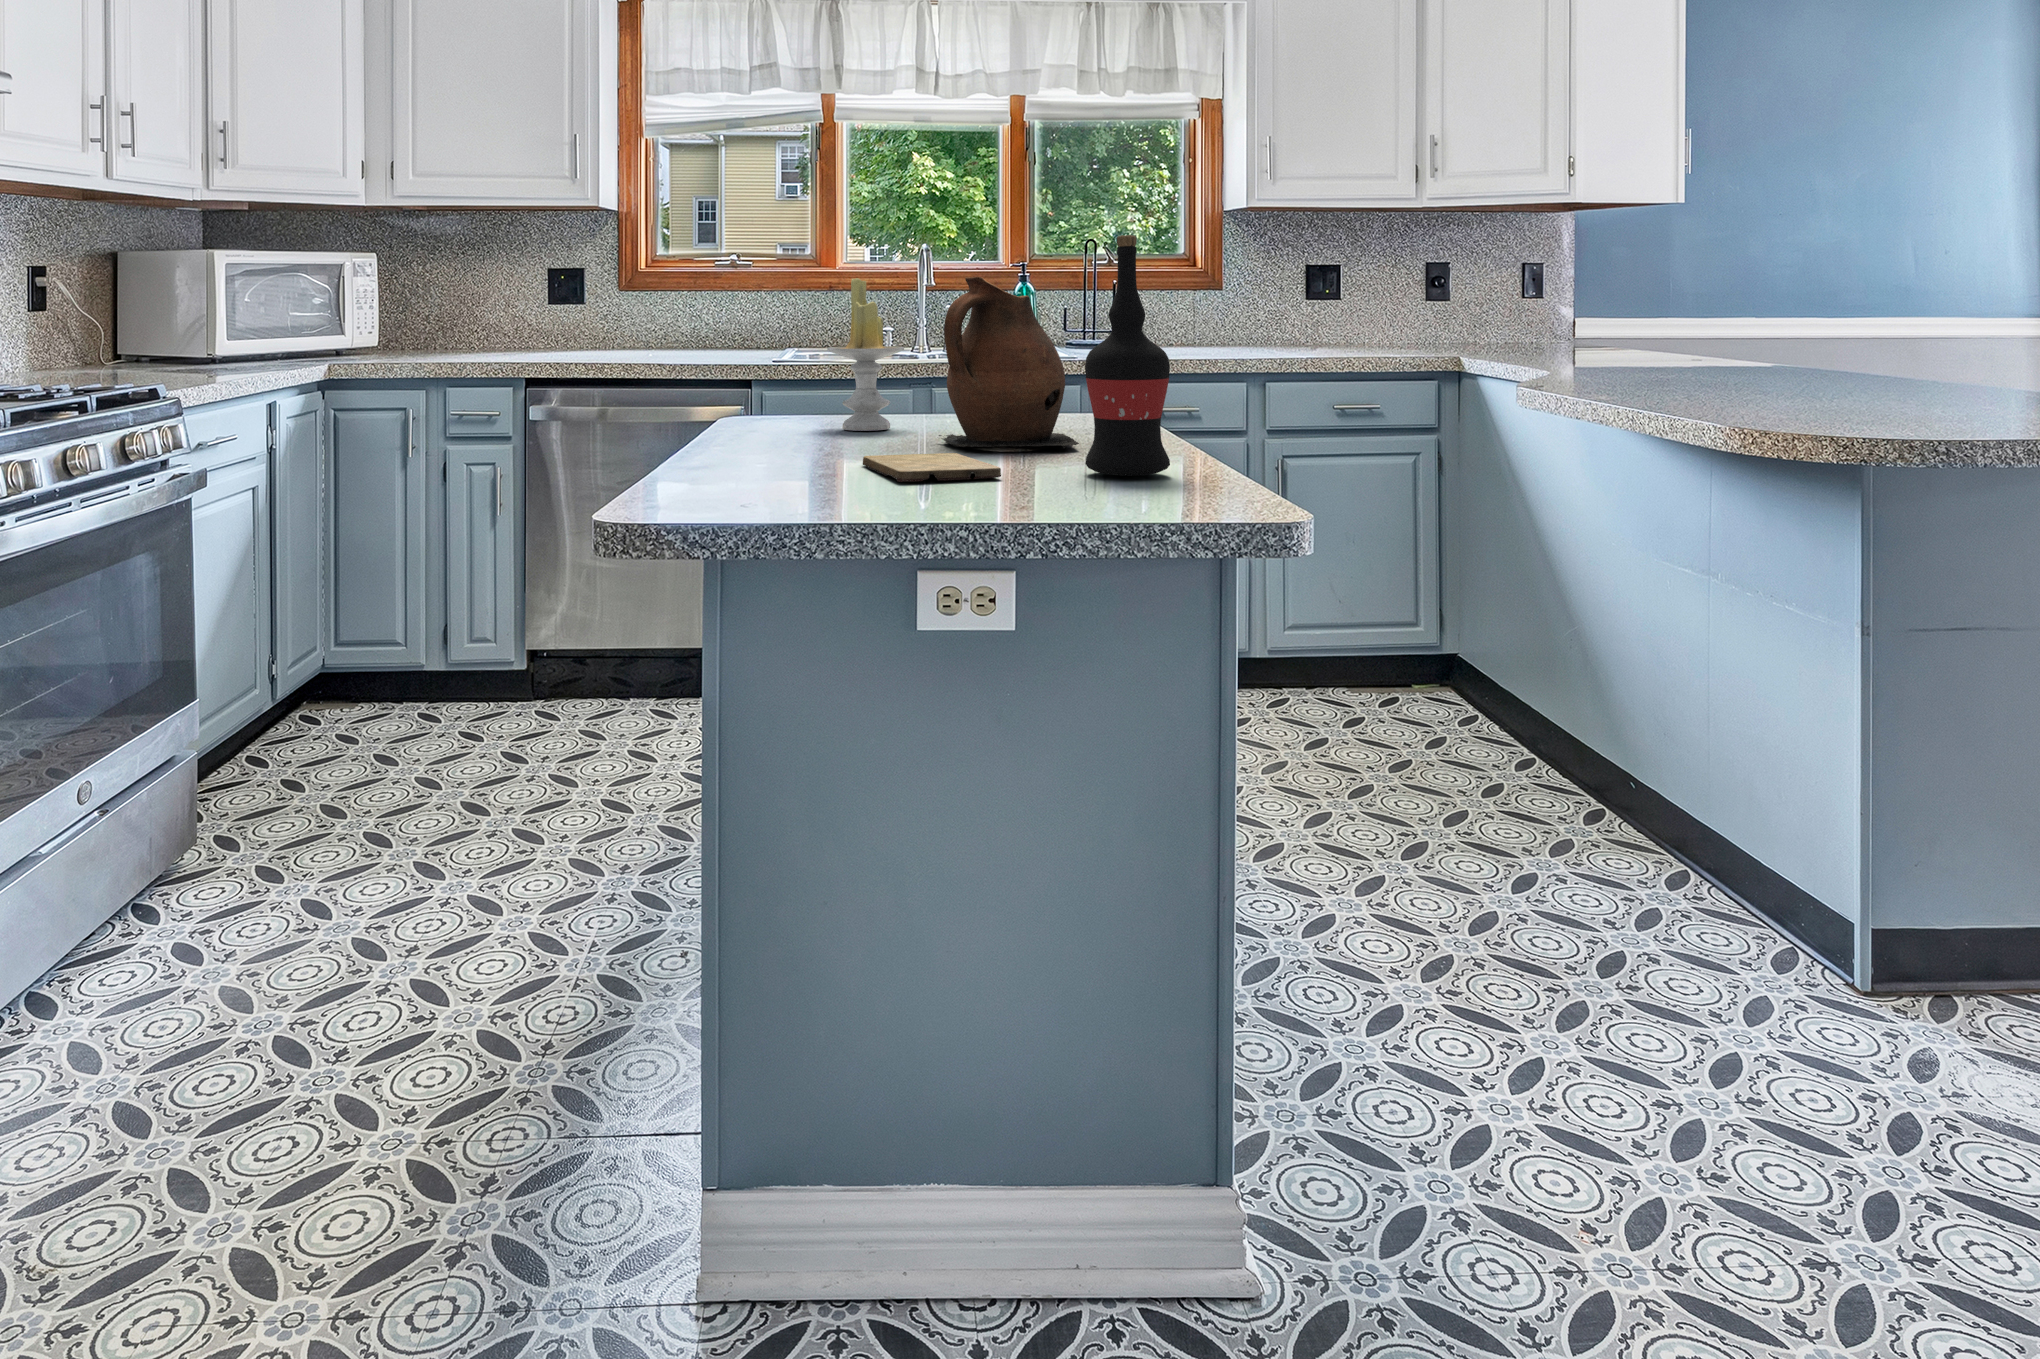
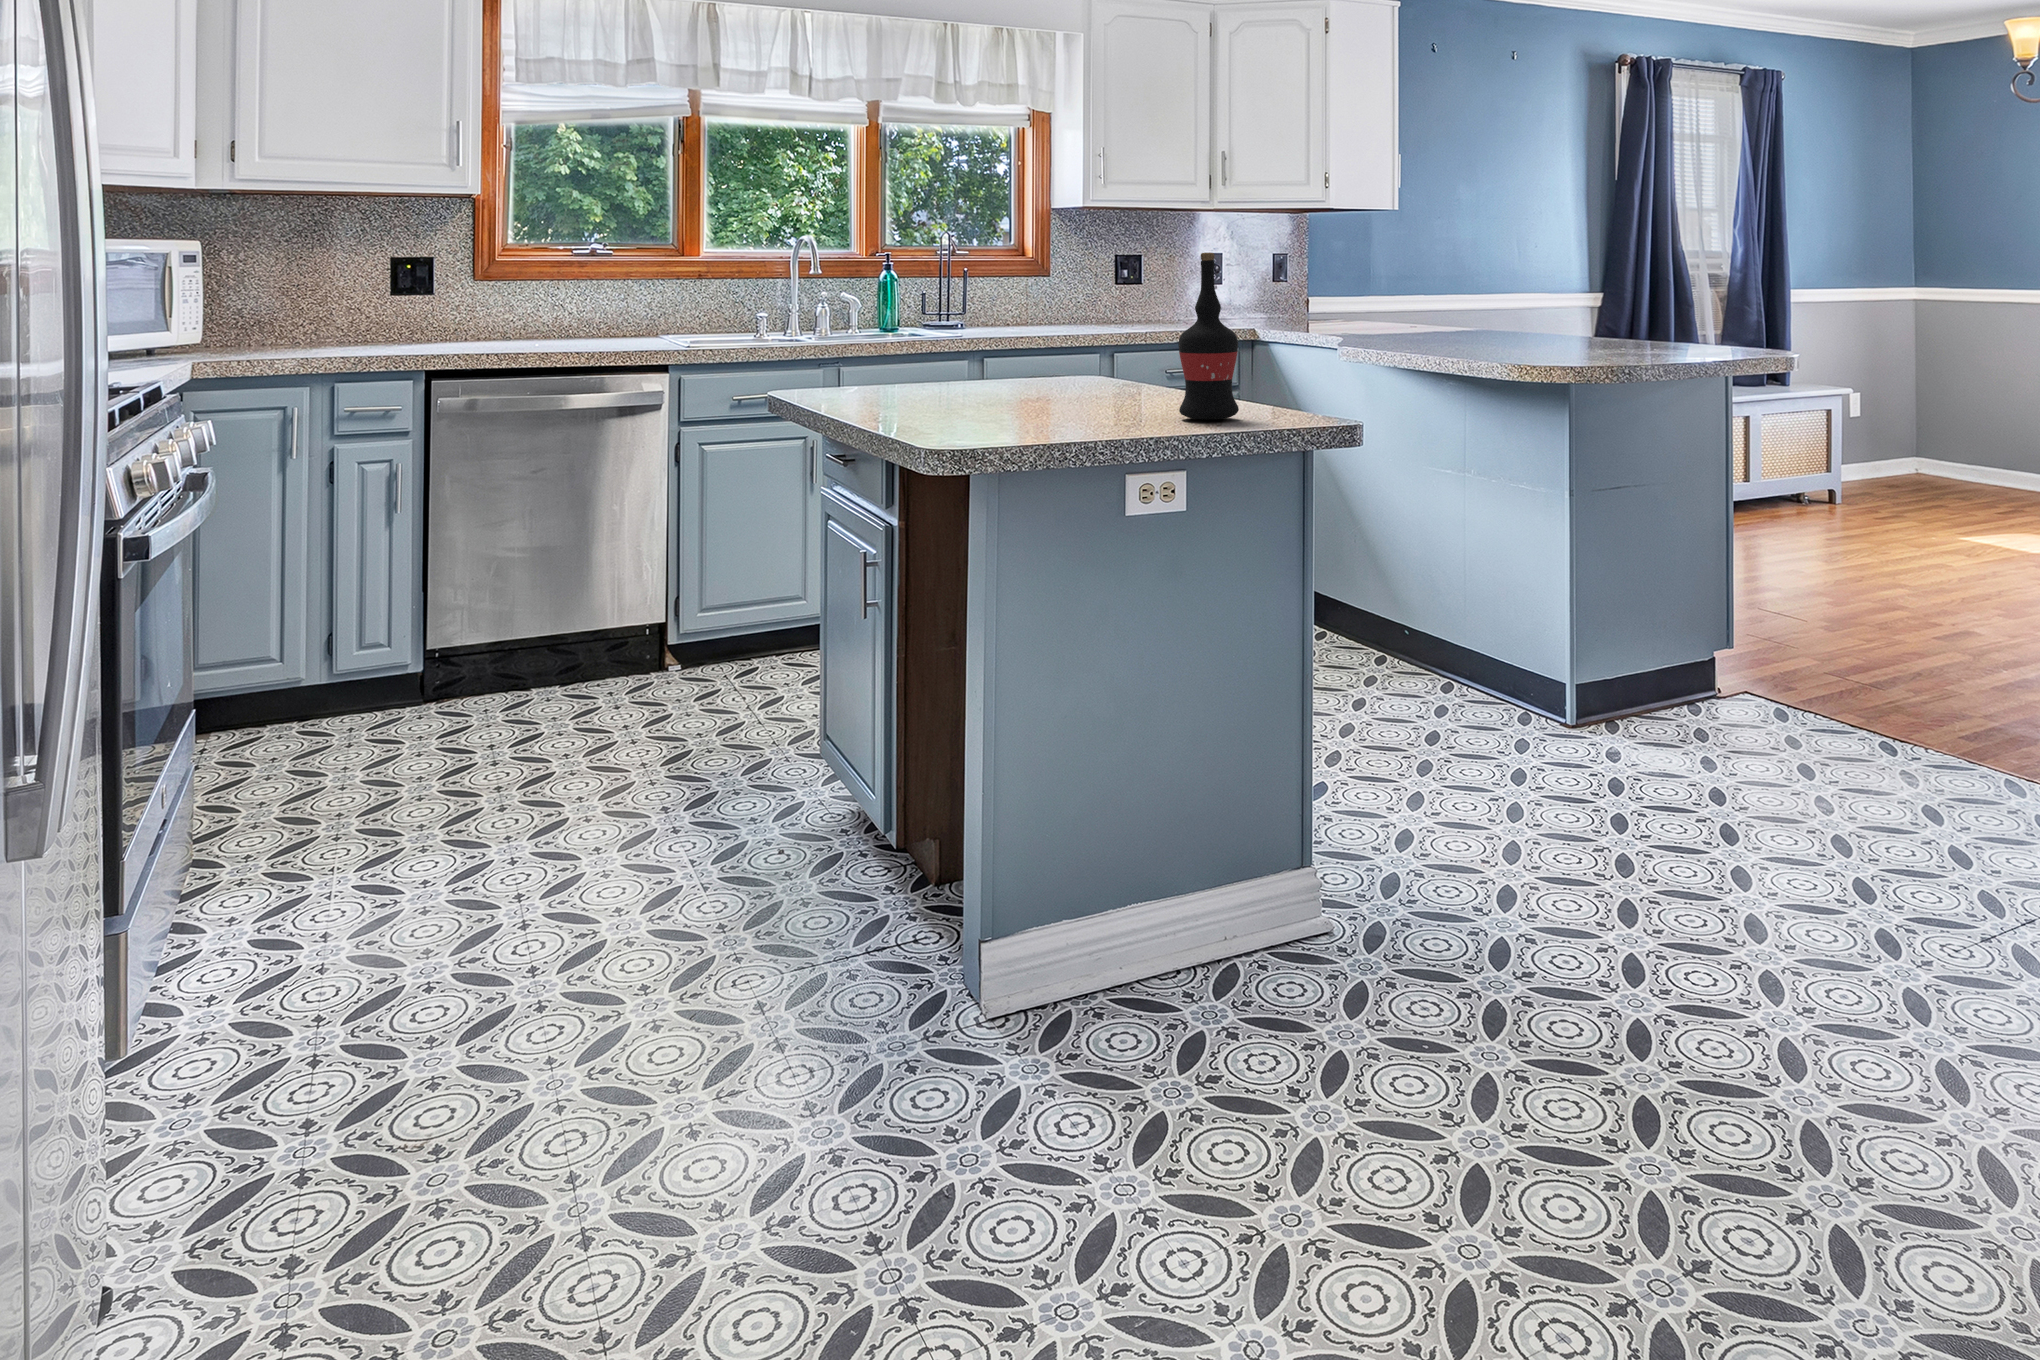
ceramic pitcher: present [939,277,1079,449] -> none [1016,279,1134,408]
candle: present [827,278,904,431] -> none [899,277,962,401]
cutting board: present [863,453,1001,482] -> none [1014,411,1136,432]

